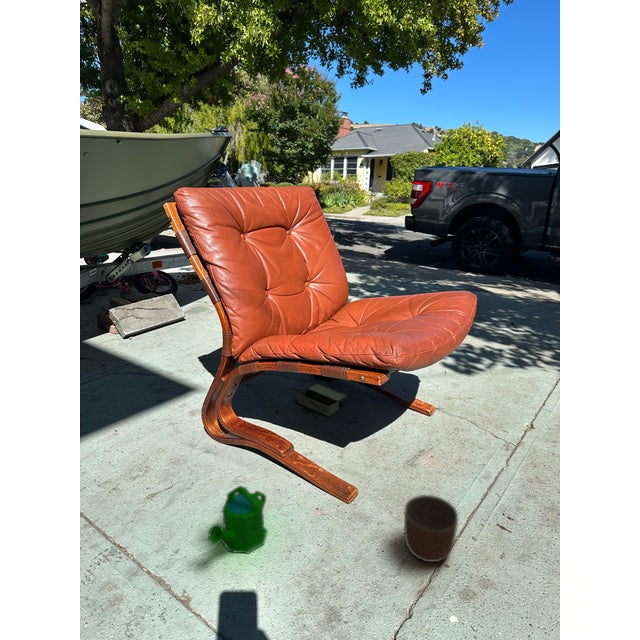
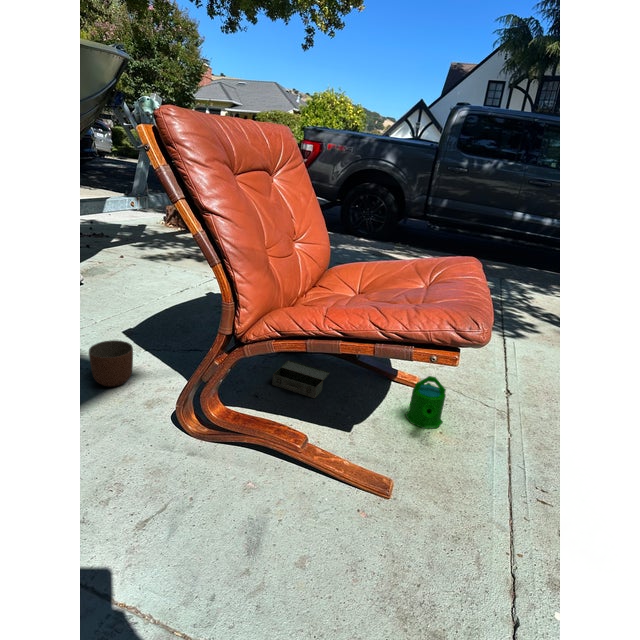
watering can: present [208,486,267,553] -> present [405,376,446,429]
planter: present [404,495,458,562] -> present [89,340,133,387]

